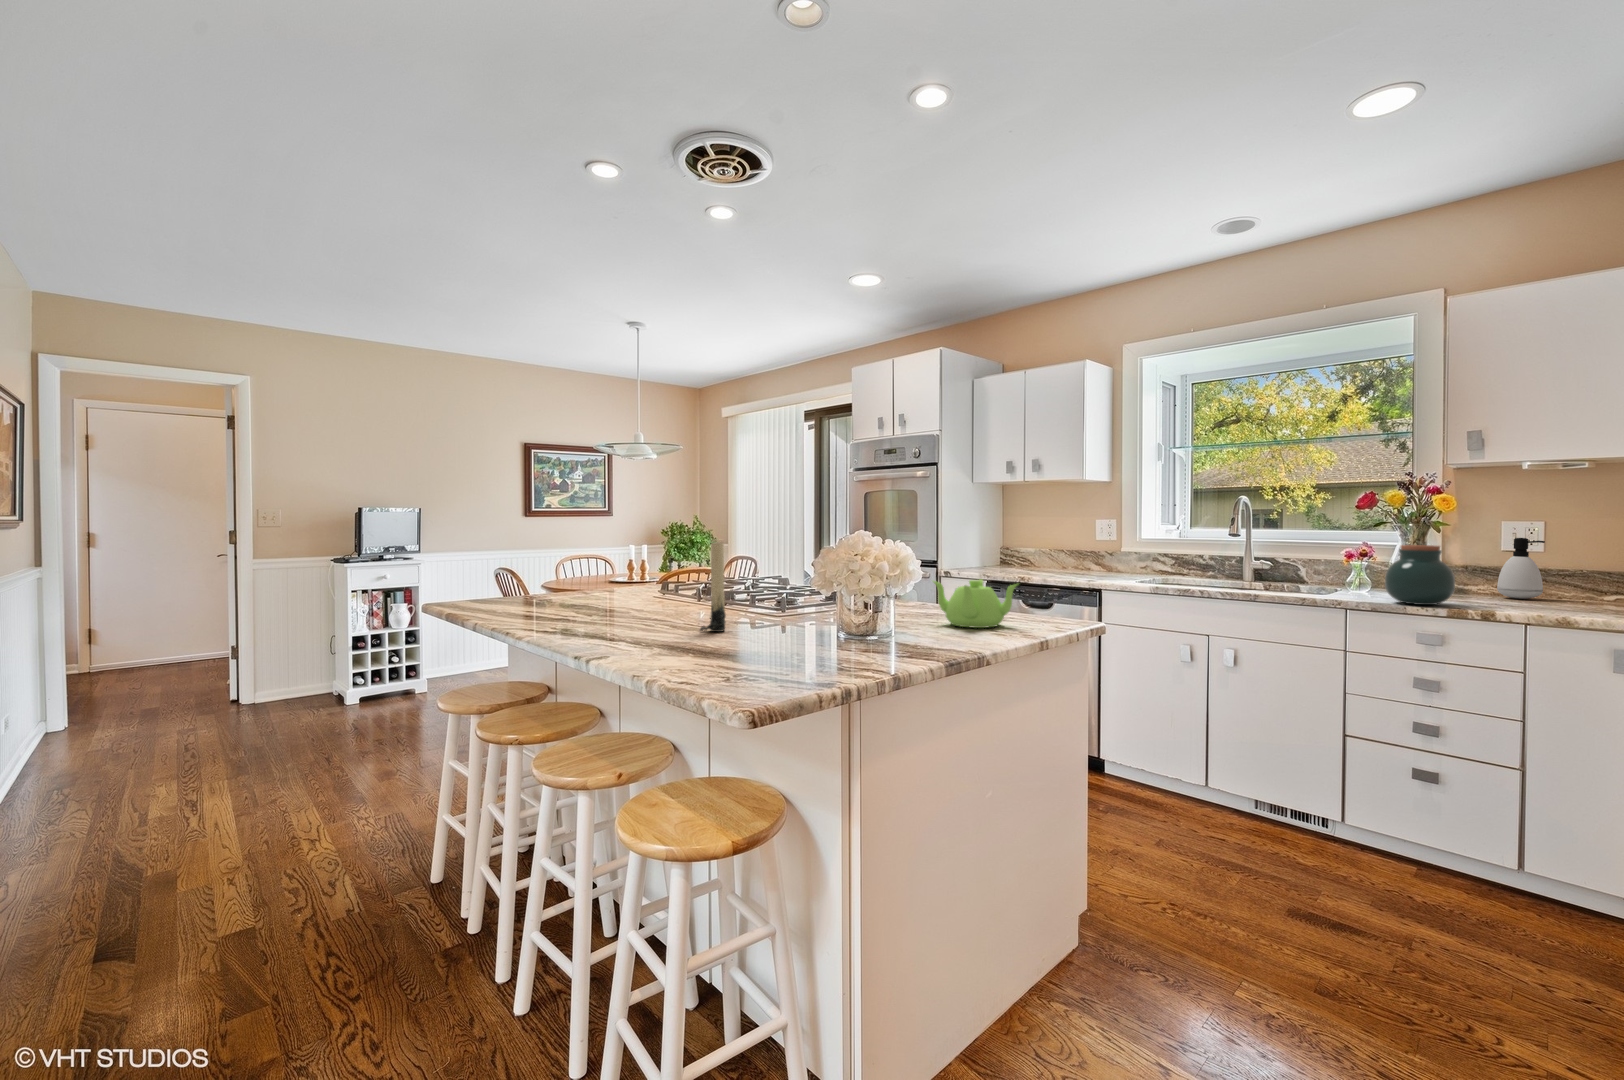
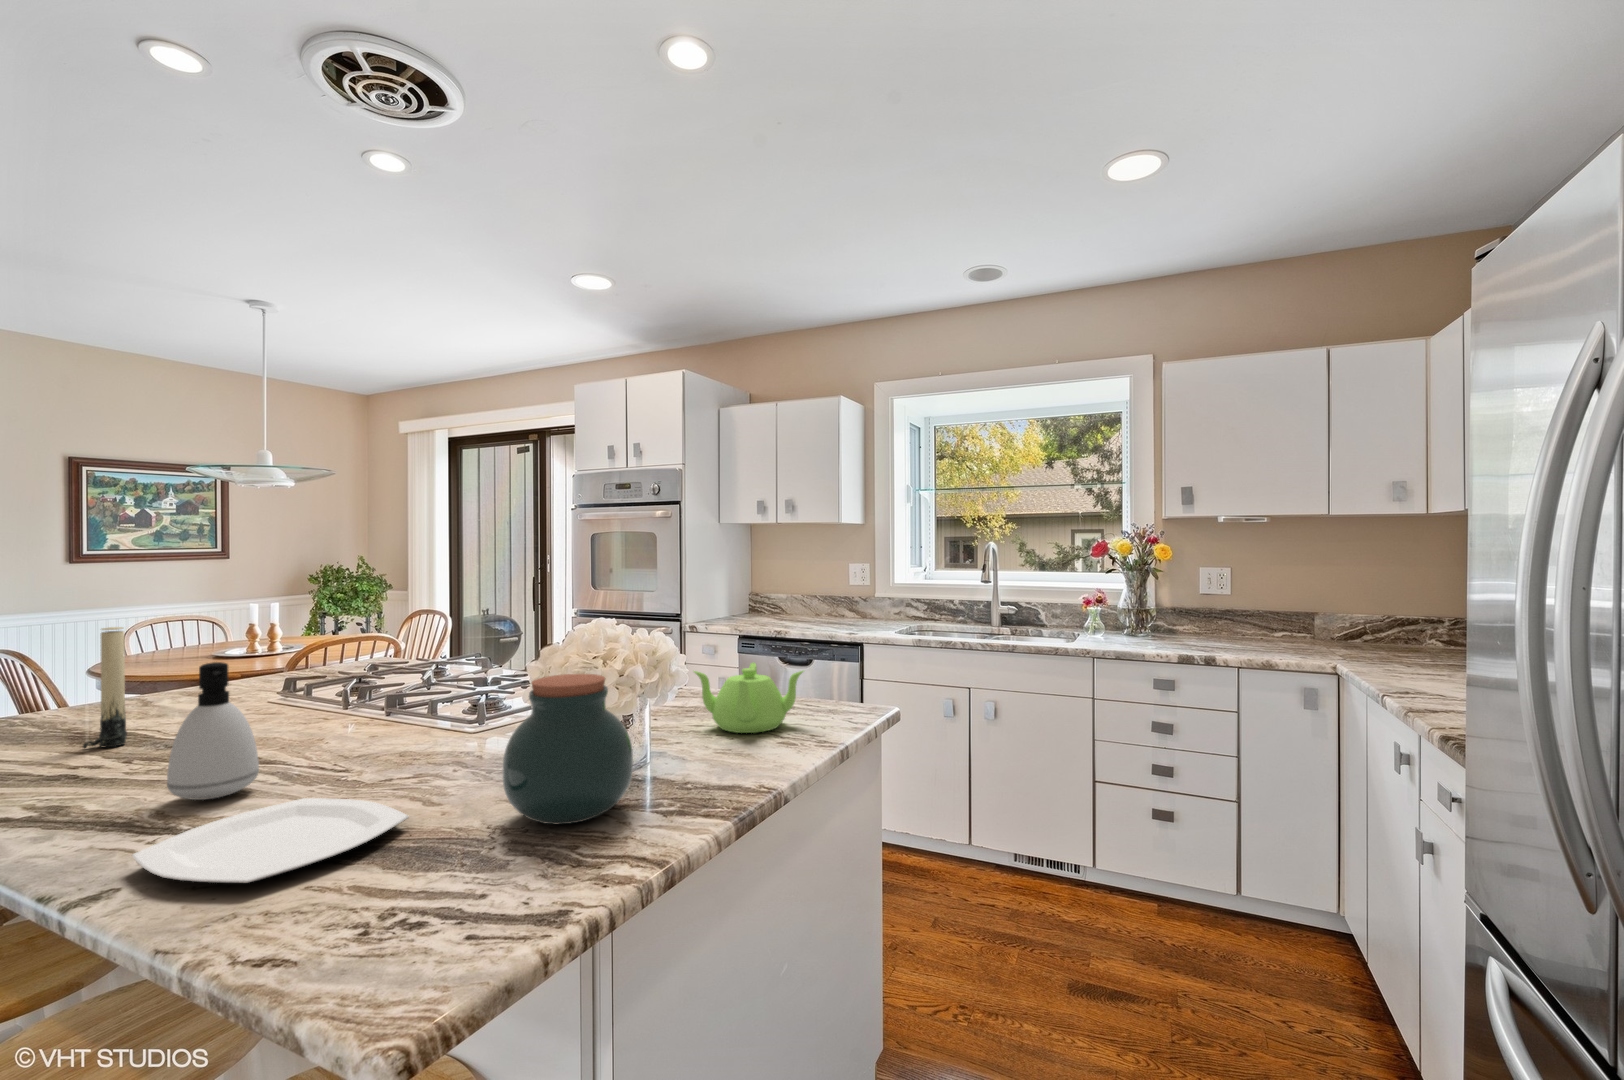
soap dispenser: present [1497,538,1545,599] -> present [167,662,259,800]
candle: present [700,539,726,632] -> present [83,627,127,748]
jar: present [1385,545,1455,605] -> present [503,674,633,824]
plate: none [608,632,744,660] -> present [132,798,409,883]

